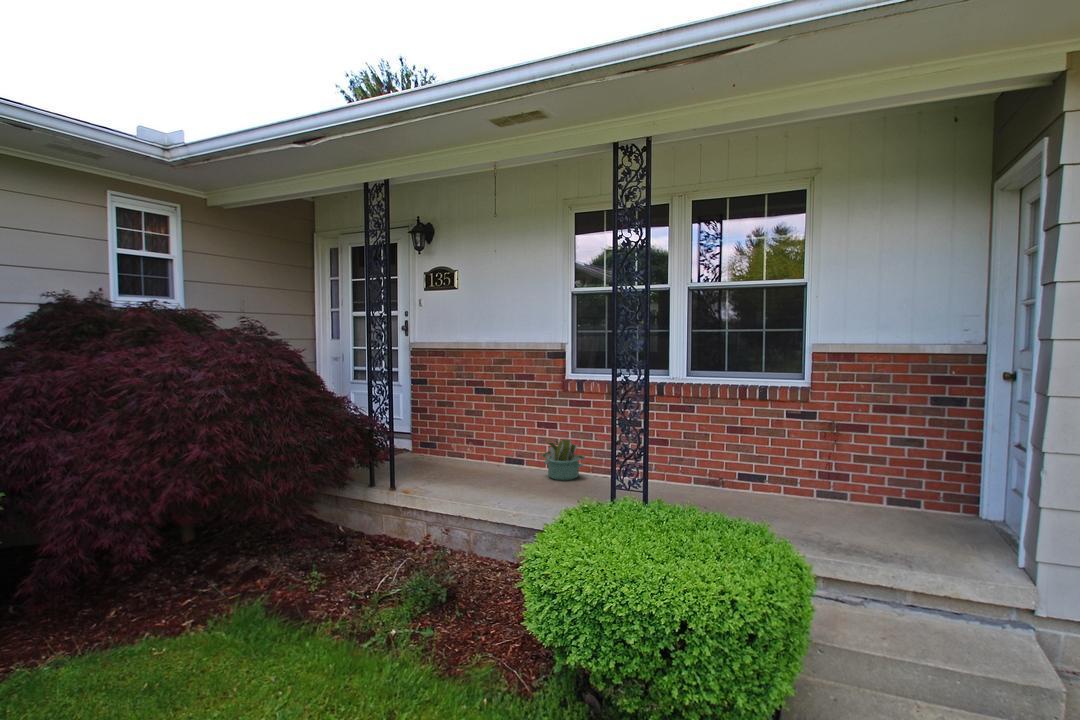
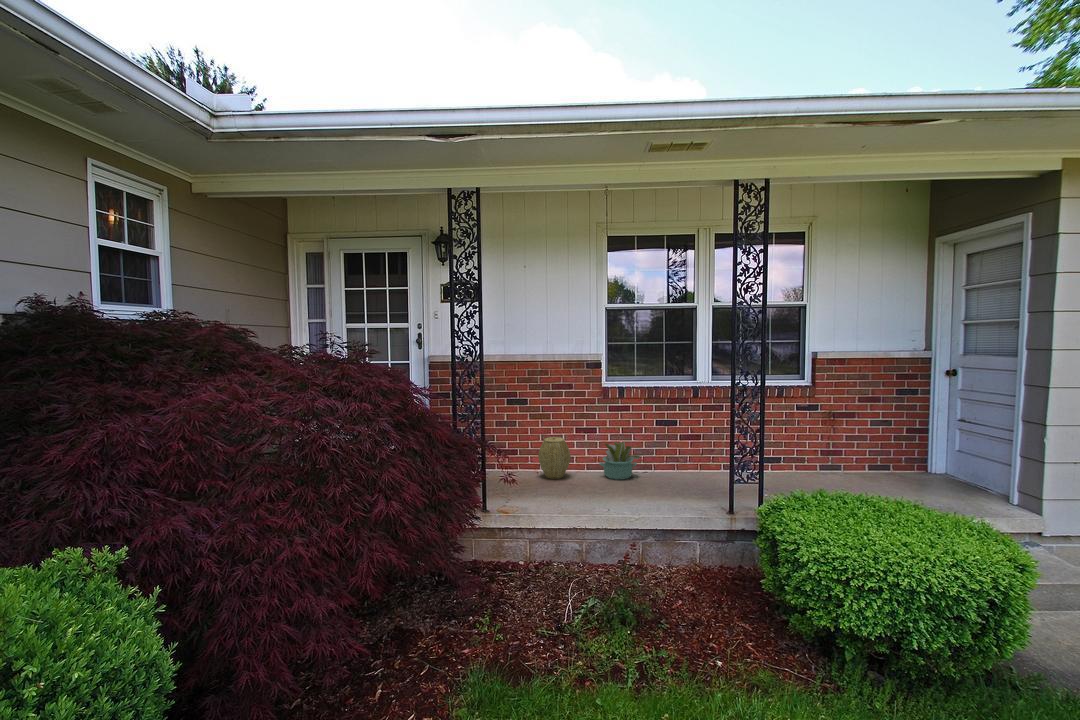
woven basket: none [486,429,520,473] -> present [538,437,570,479]

